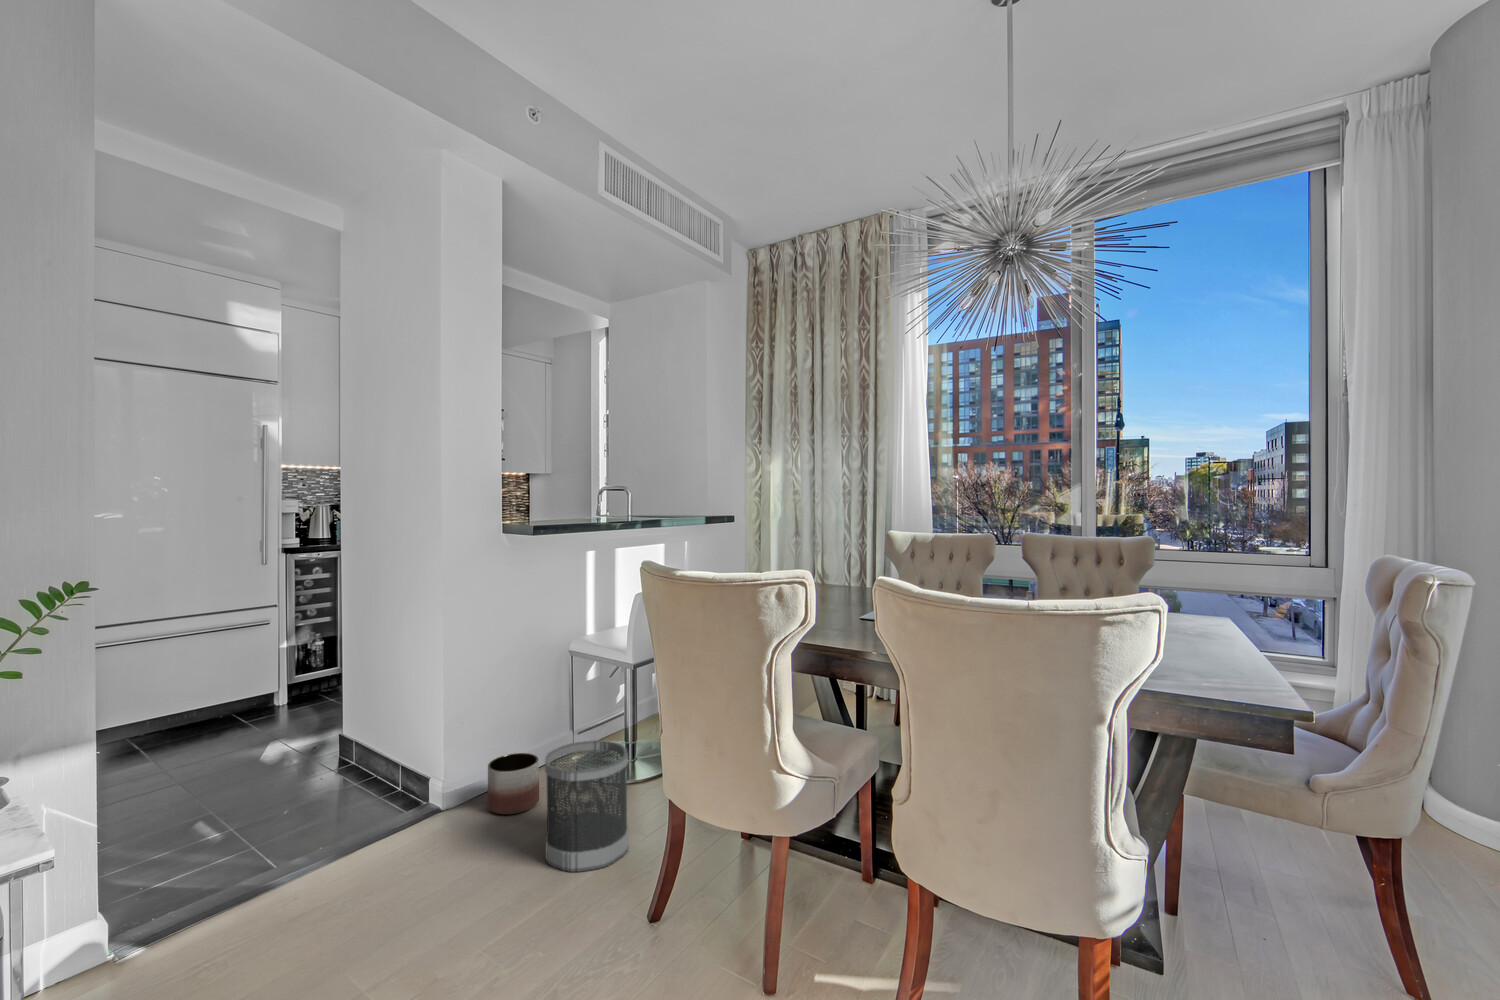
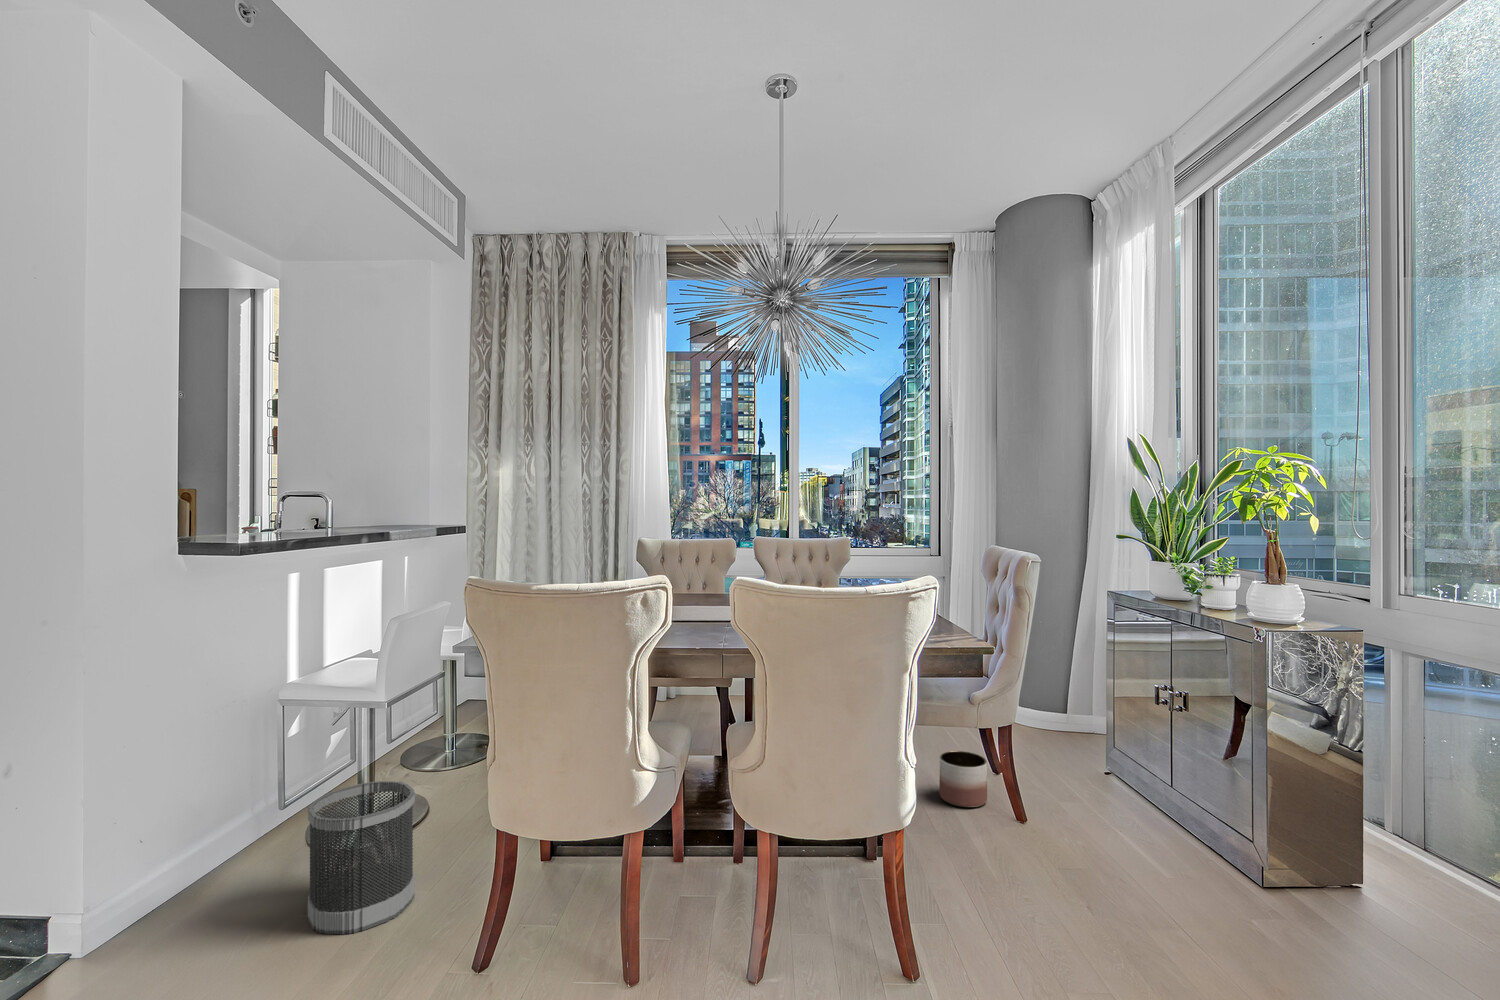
planter: present [488,753,539,814] -> present [939,751,987,807]

